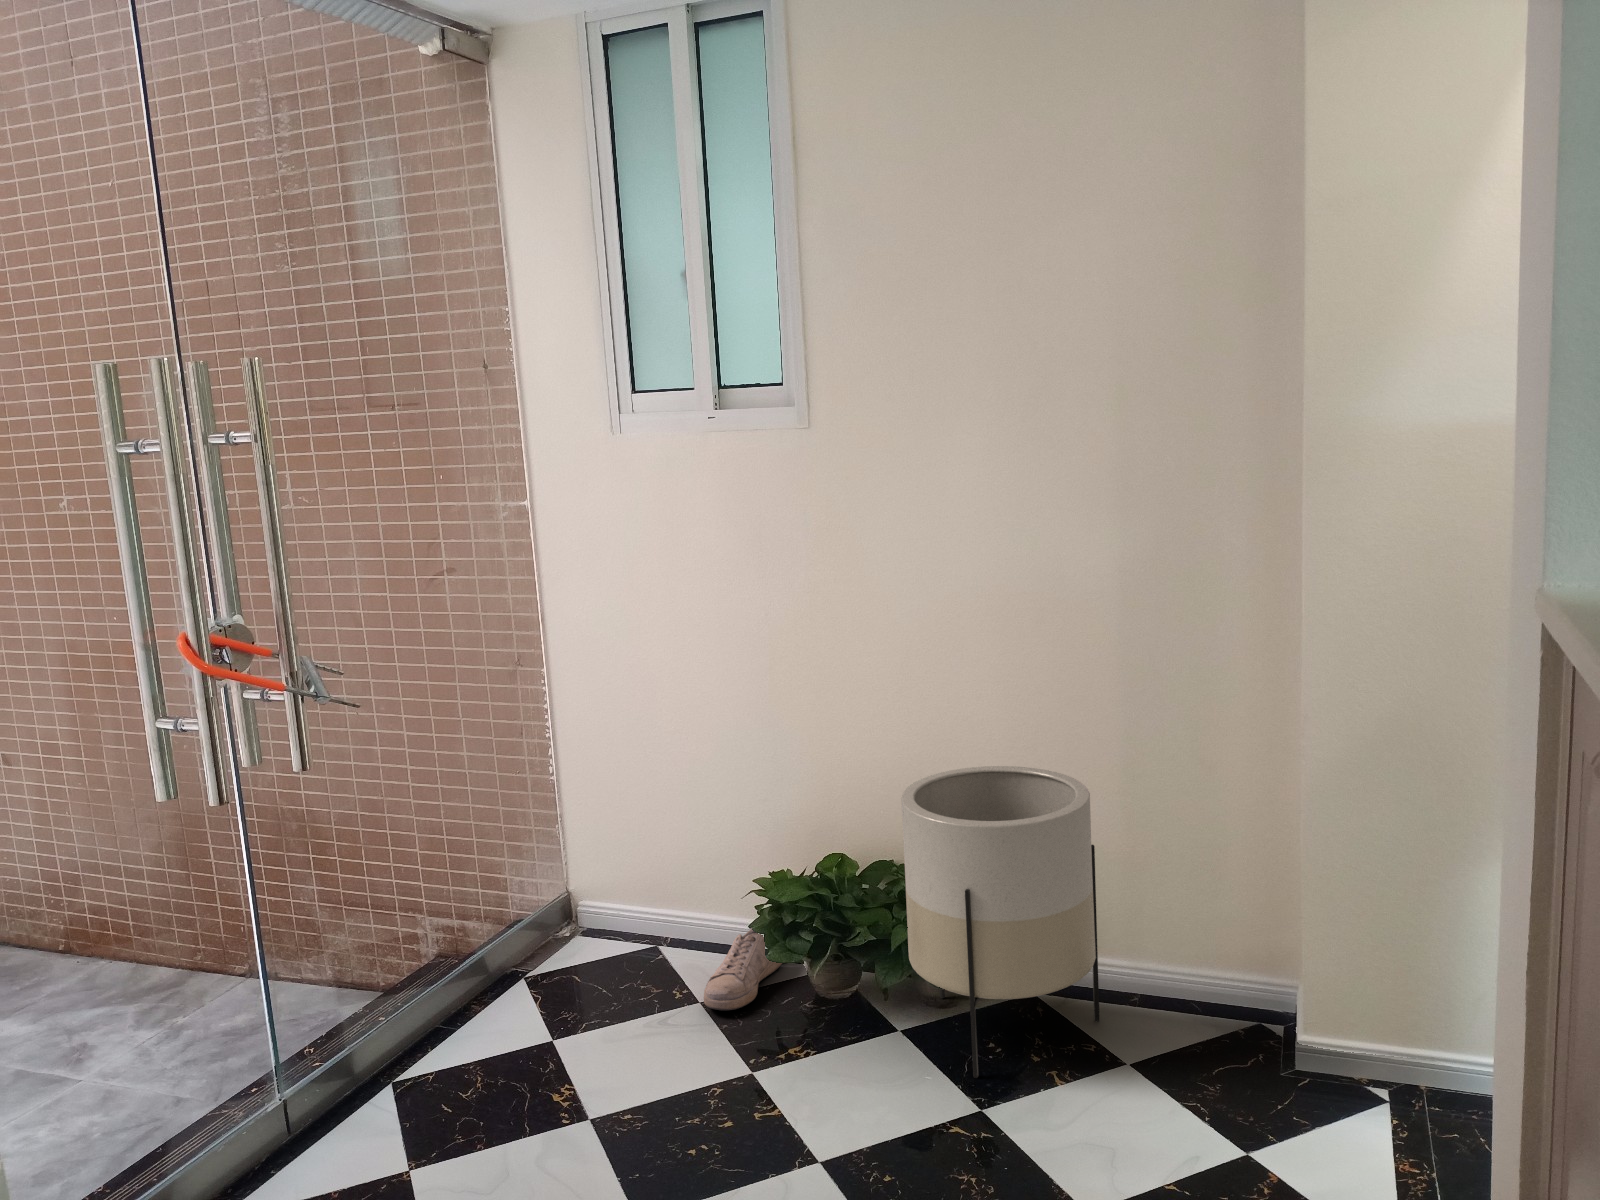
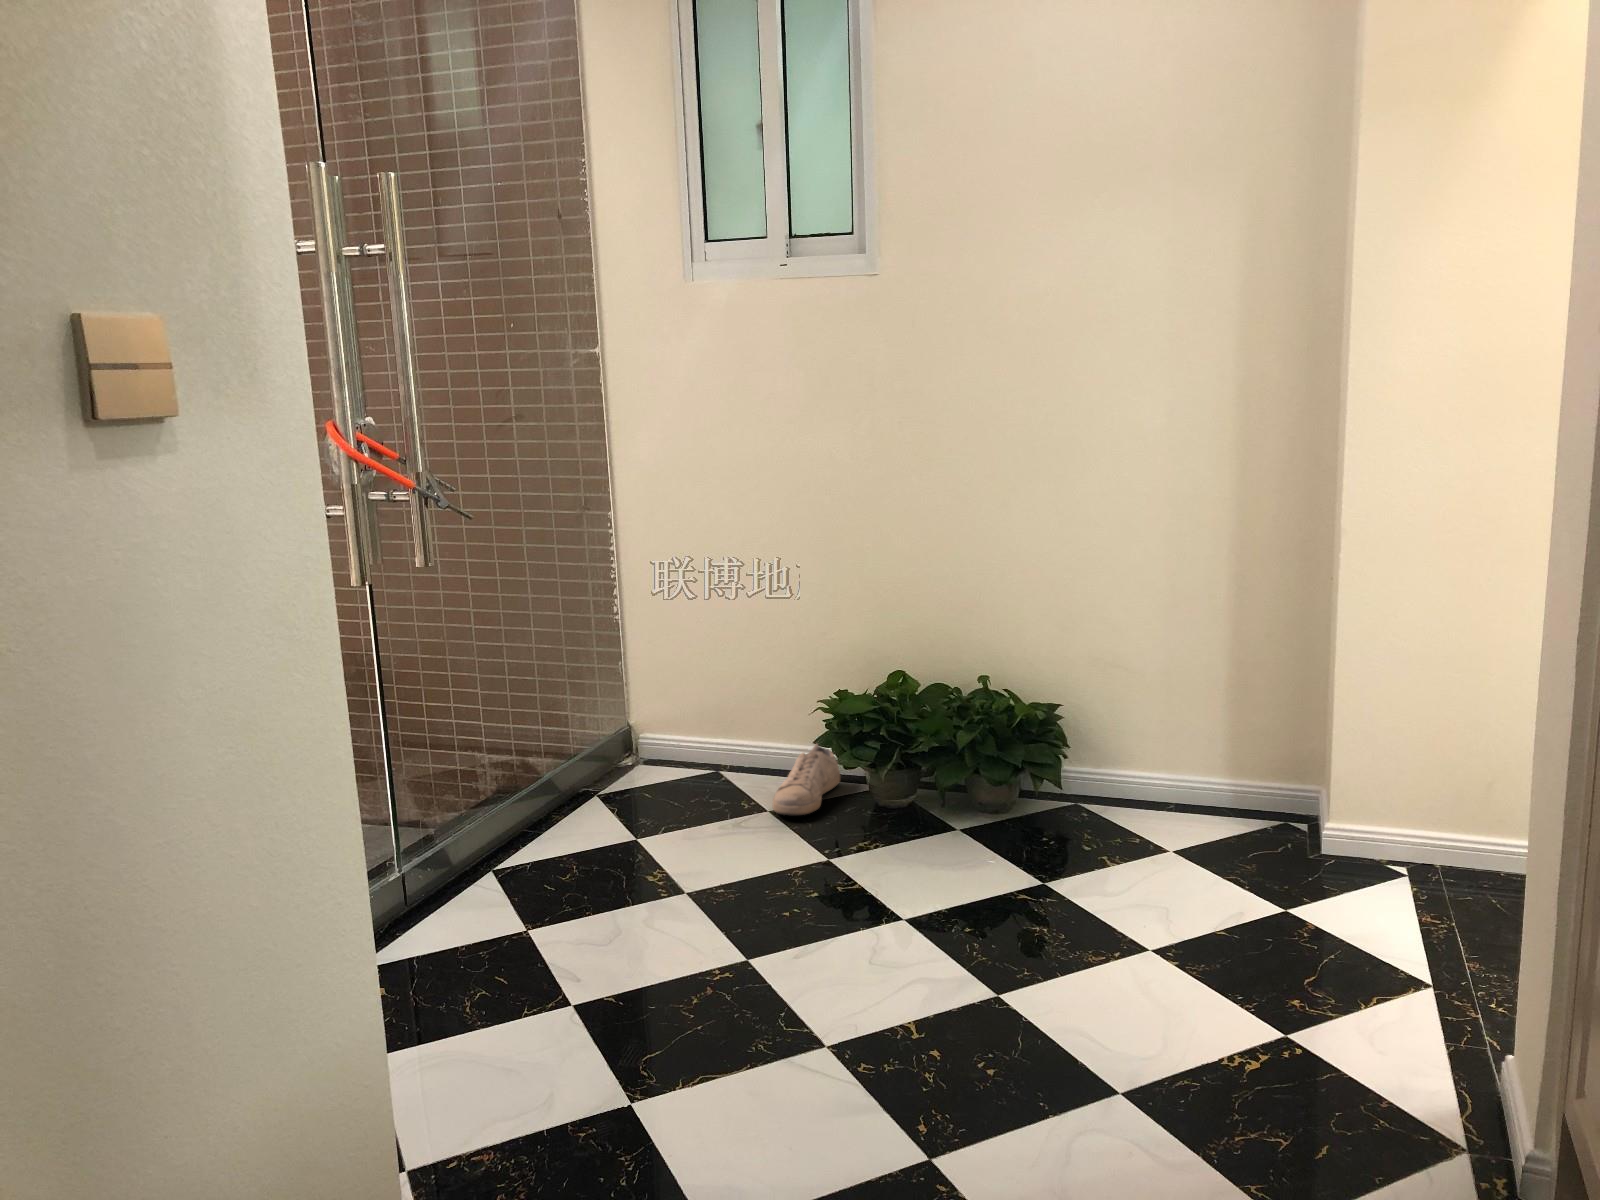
planter: present [901,766,1100,1078] -> none [967,591,1142,863]

